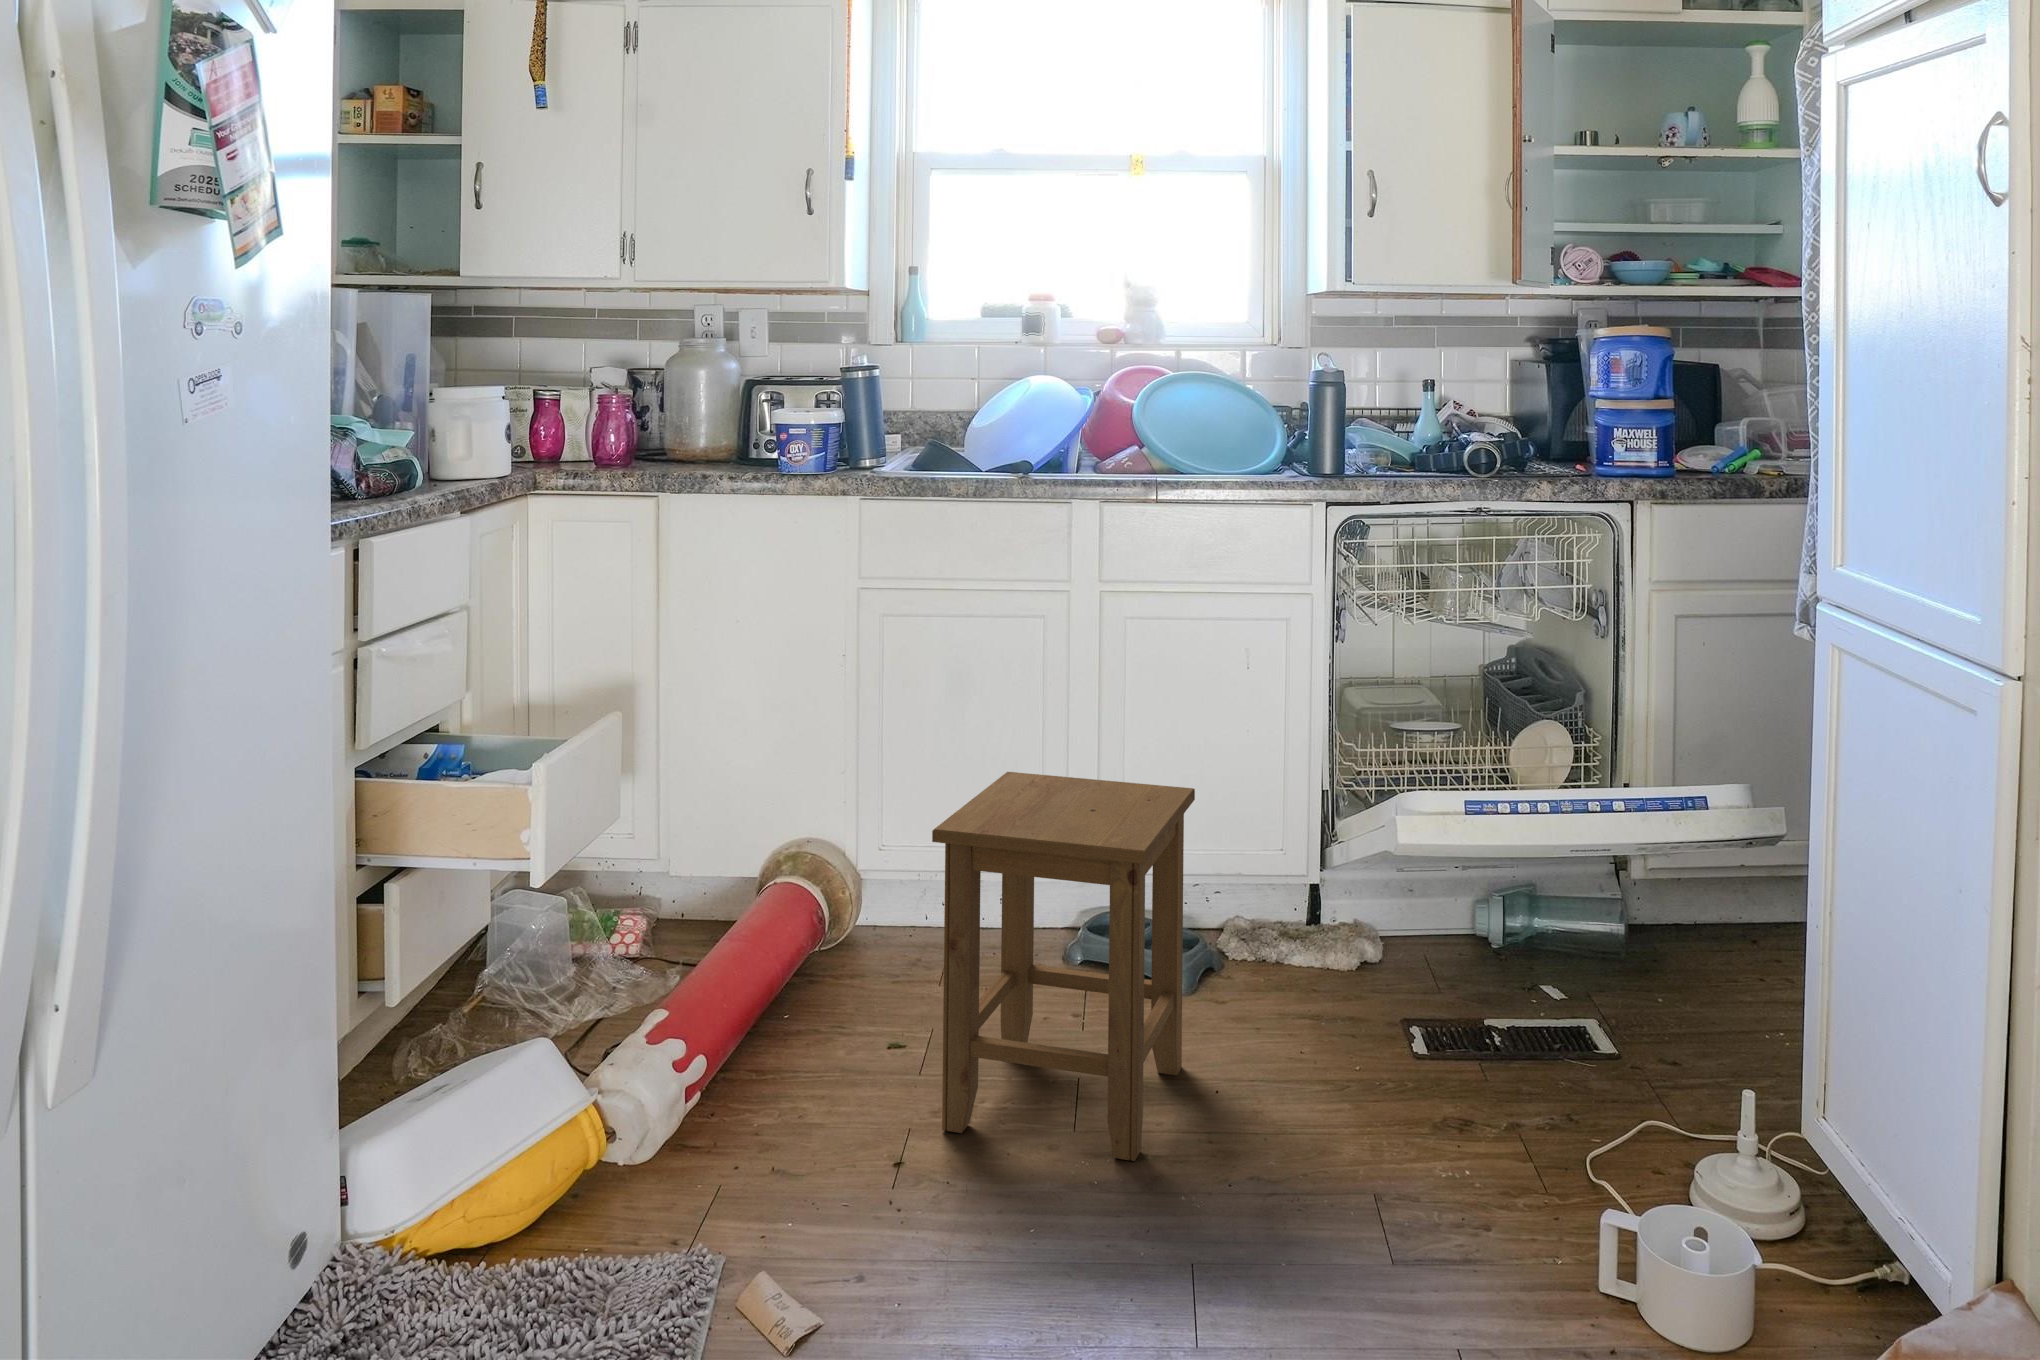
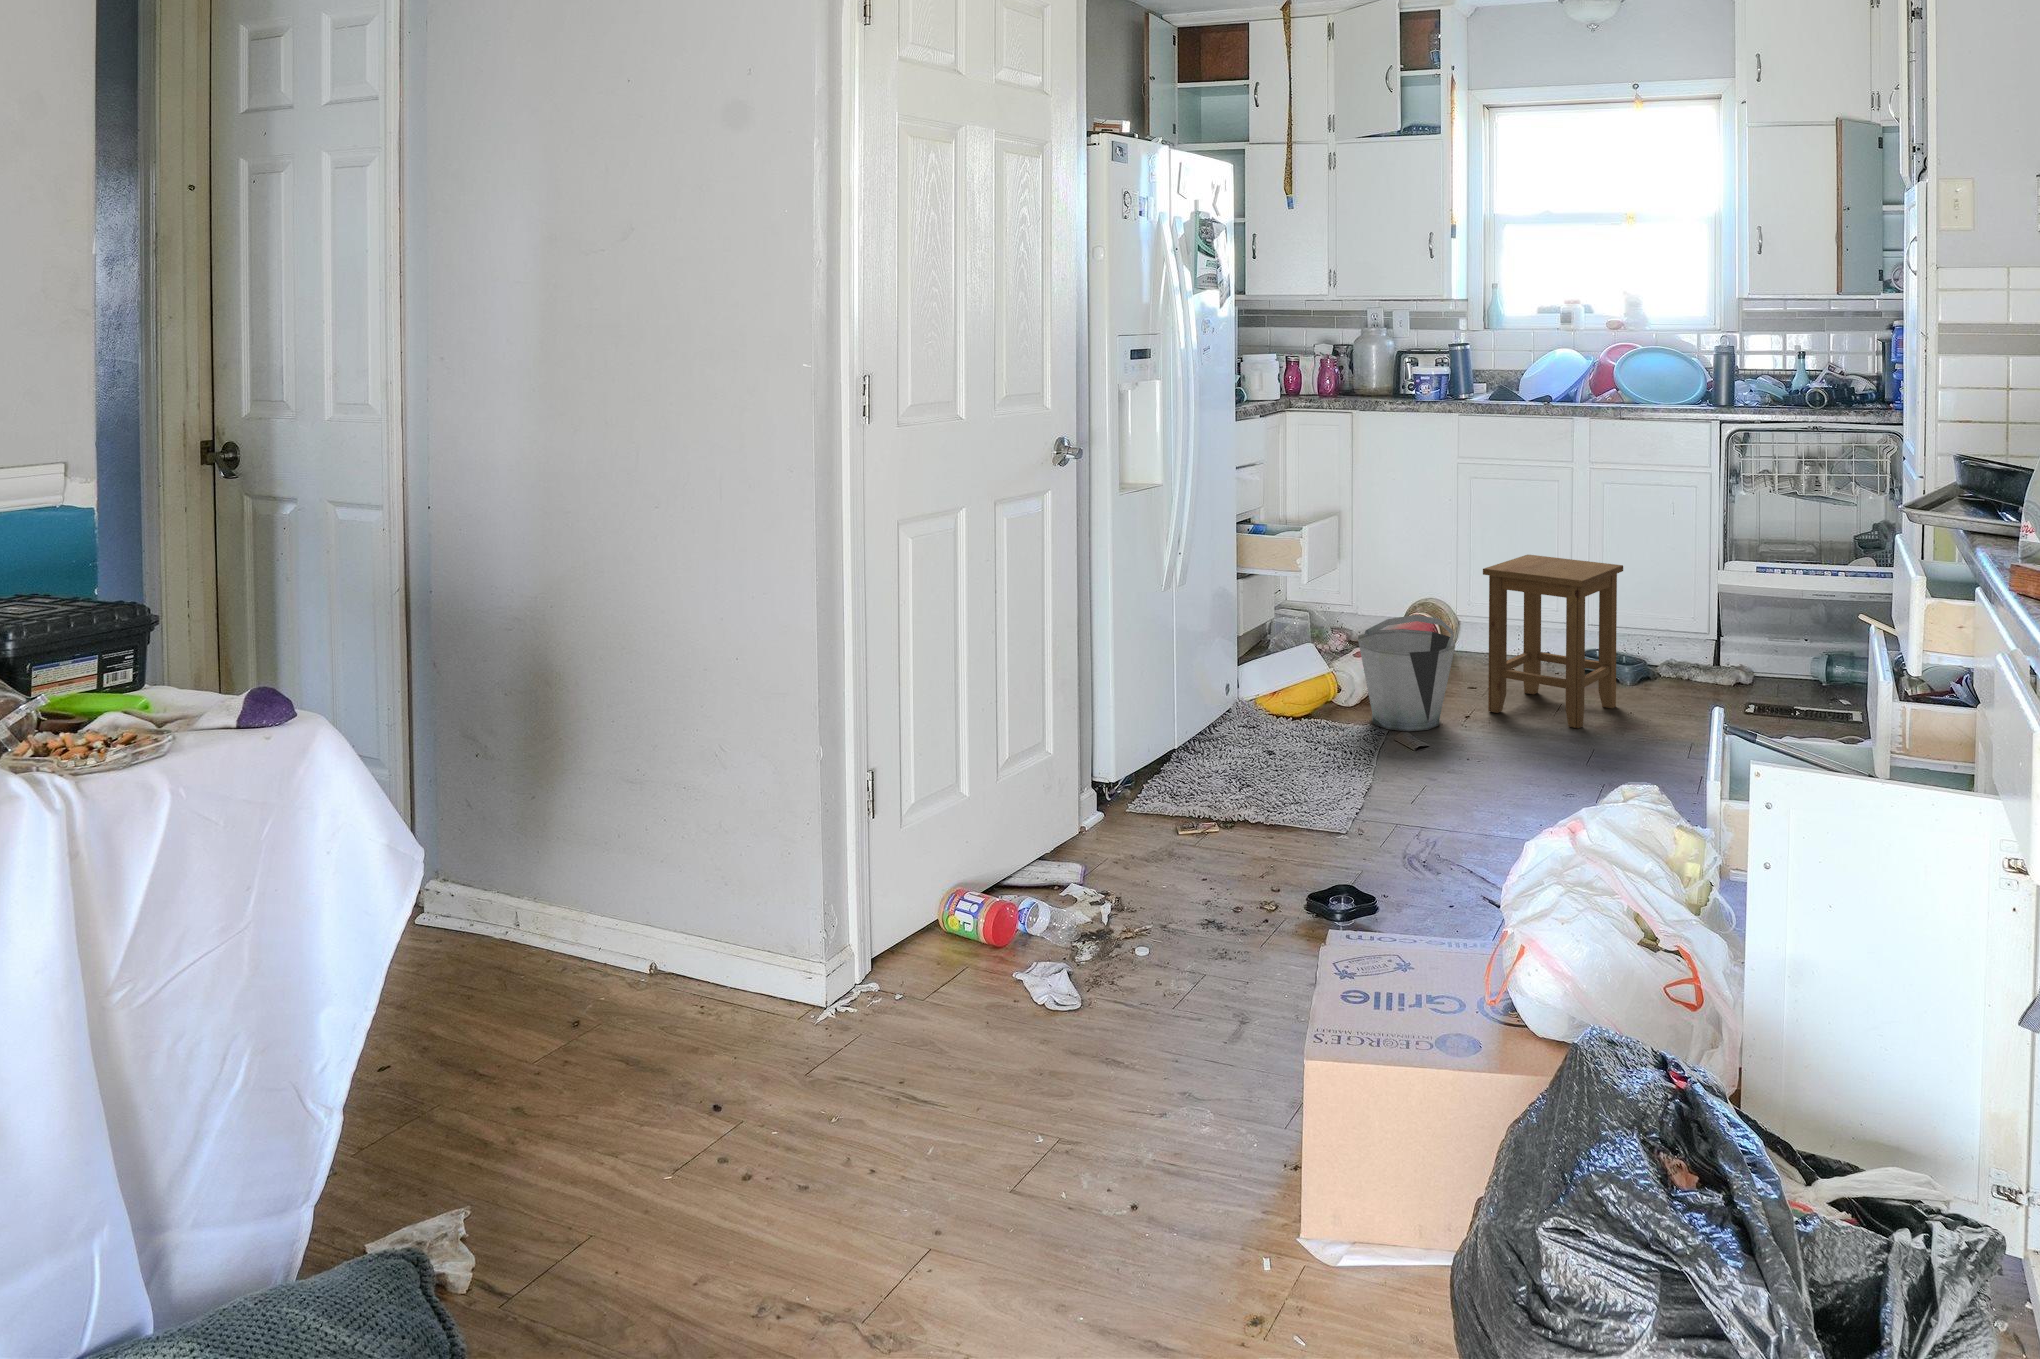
bucket: none [657,942,880,1246] -> present [1358,615,1455,731]

